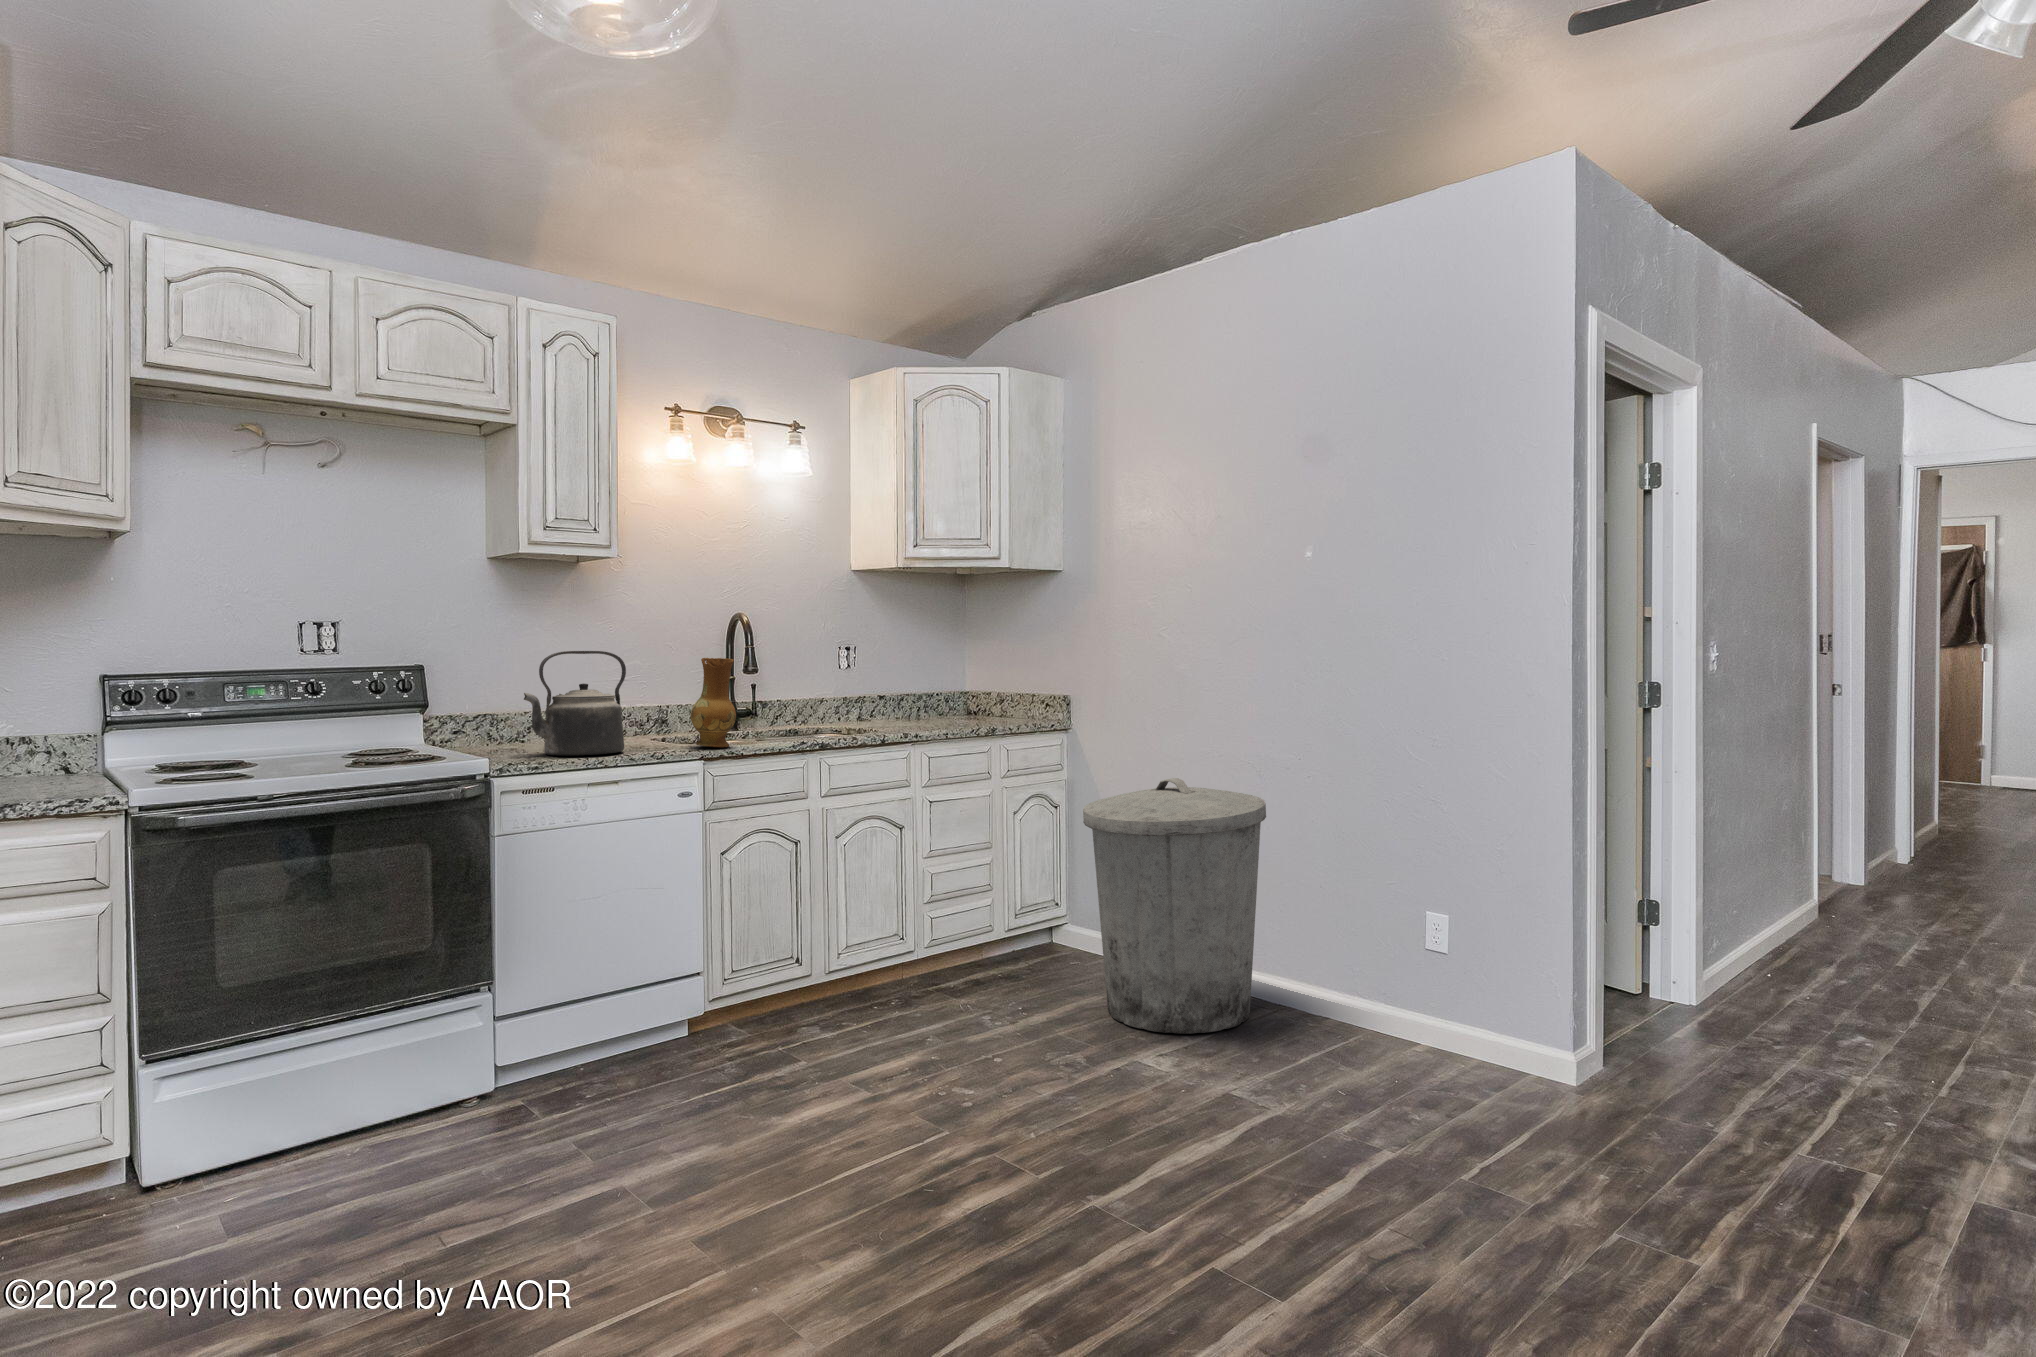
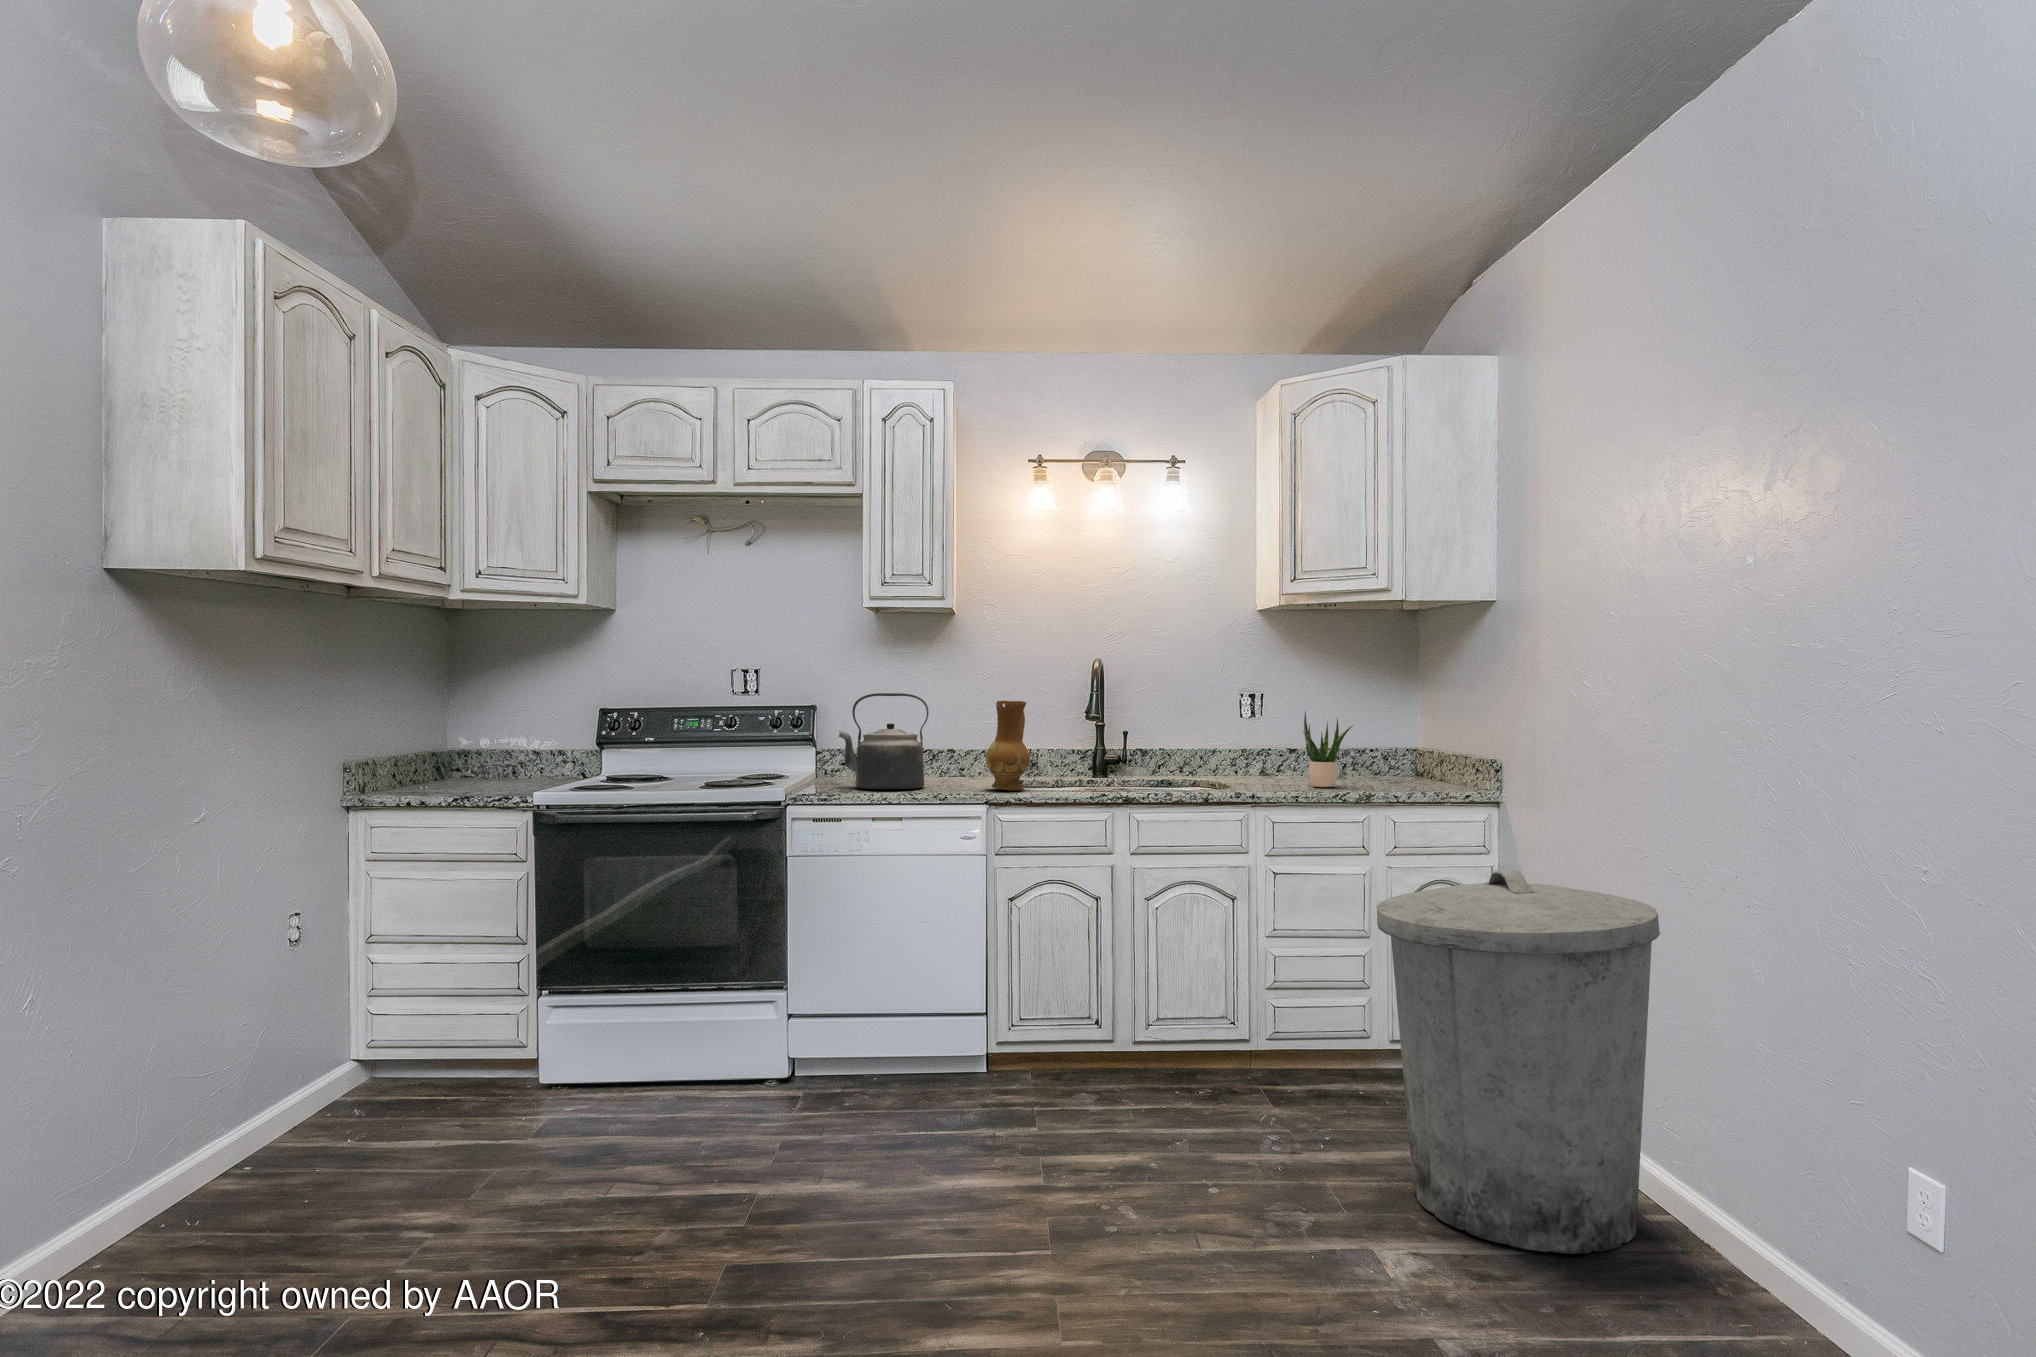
potted plant: none [928,664,970,728] -> present [1303,711,1354,787]

